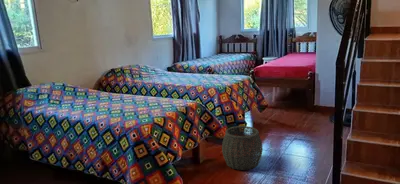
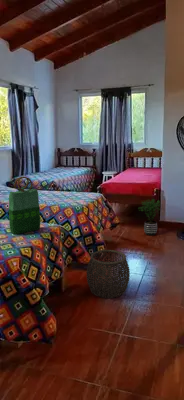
tote bag: none [150,58,179,108] -> present [9,177,40,234]
potted plant: none [286,81,312,117] -> present [141,200,160,235]

